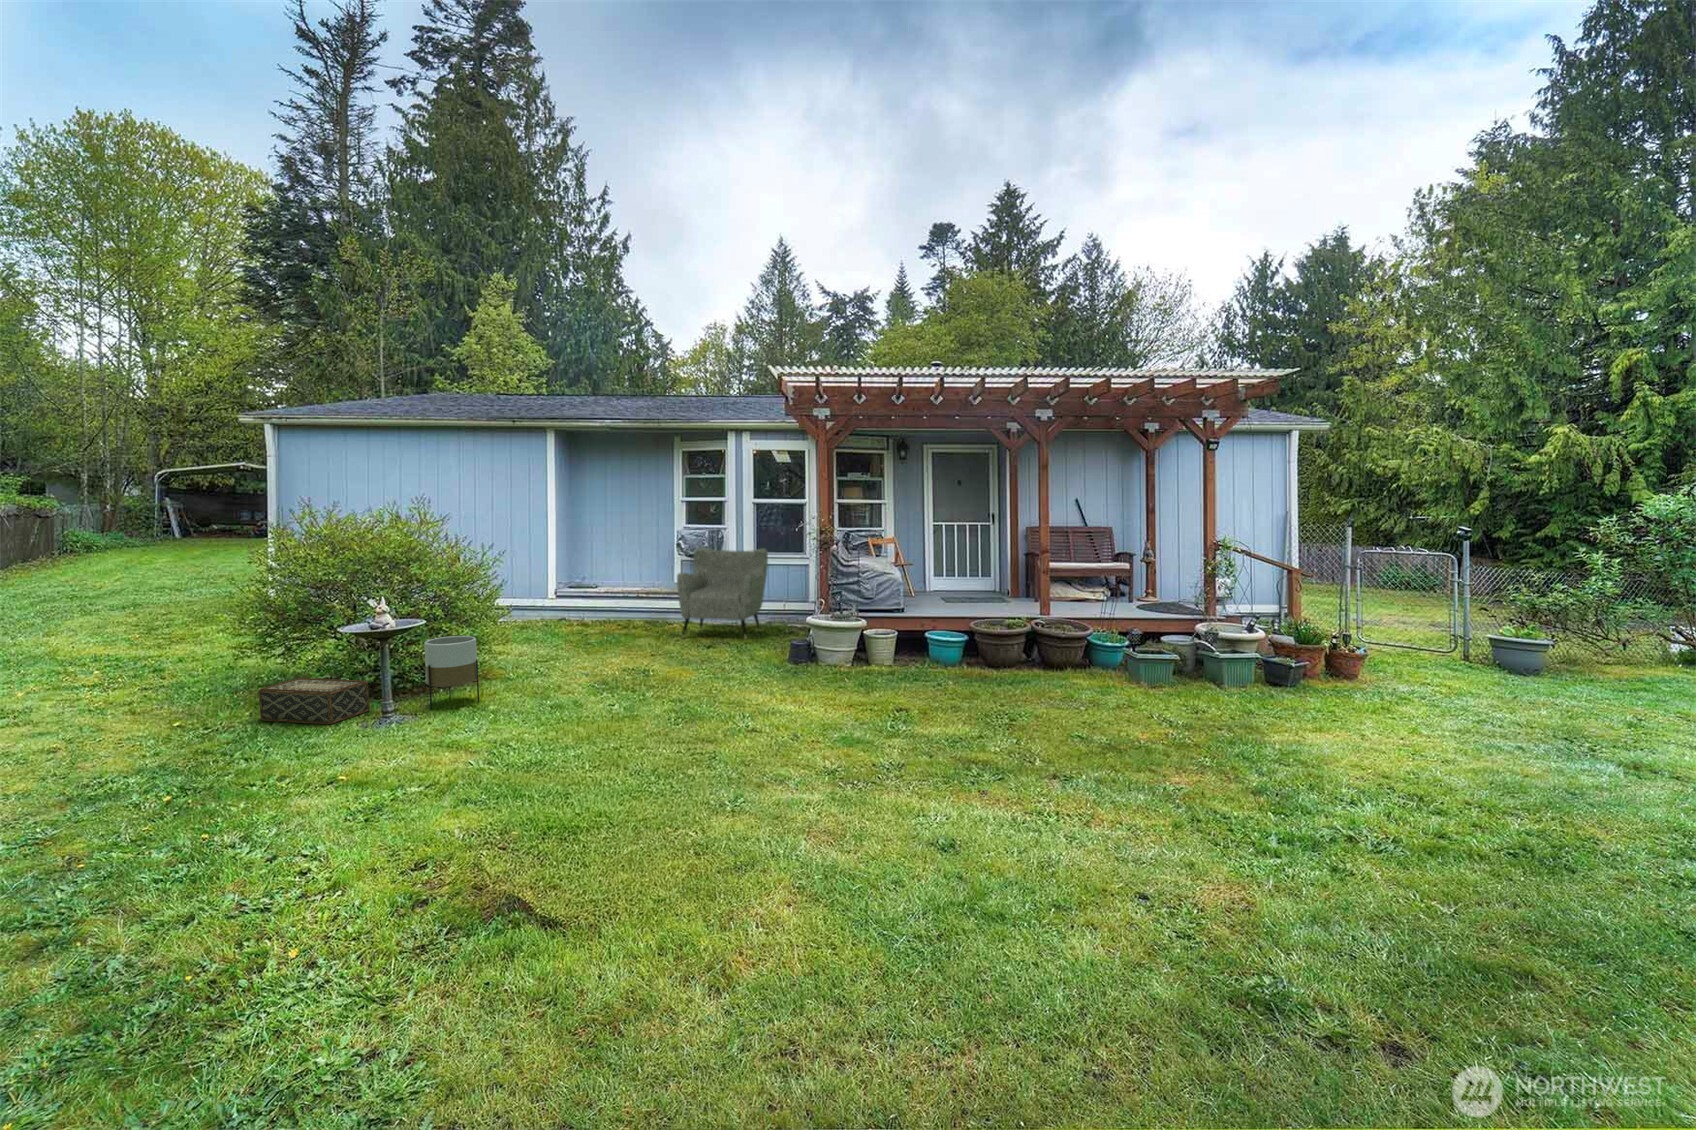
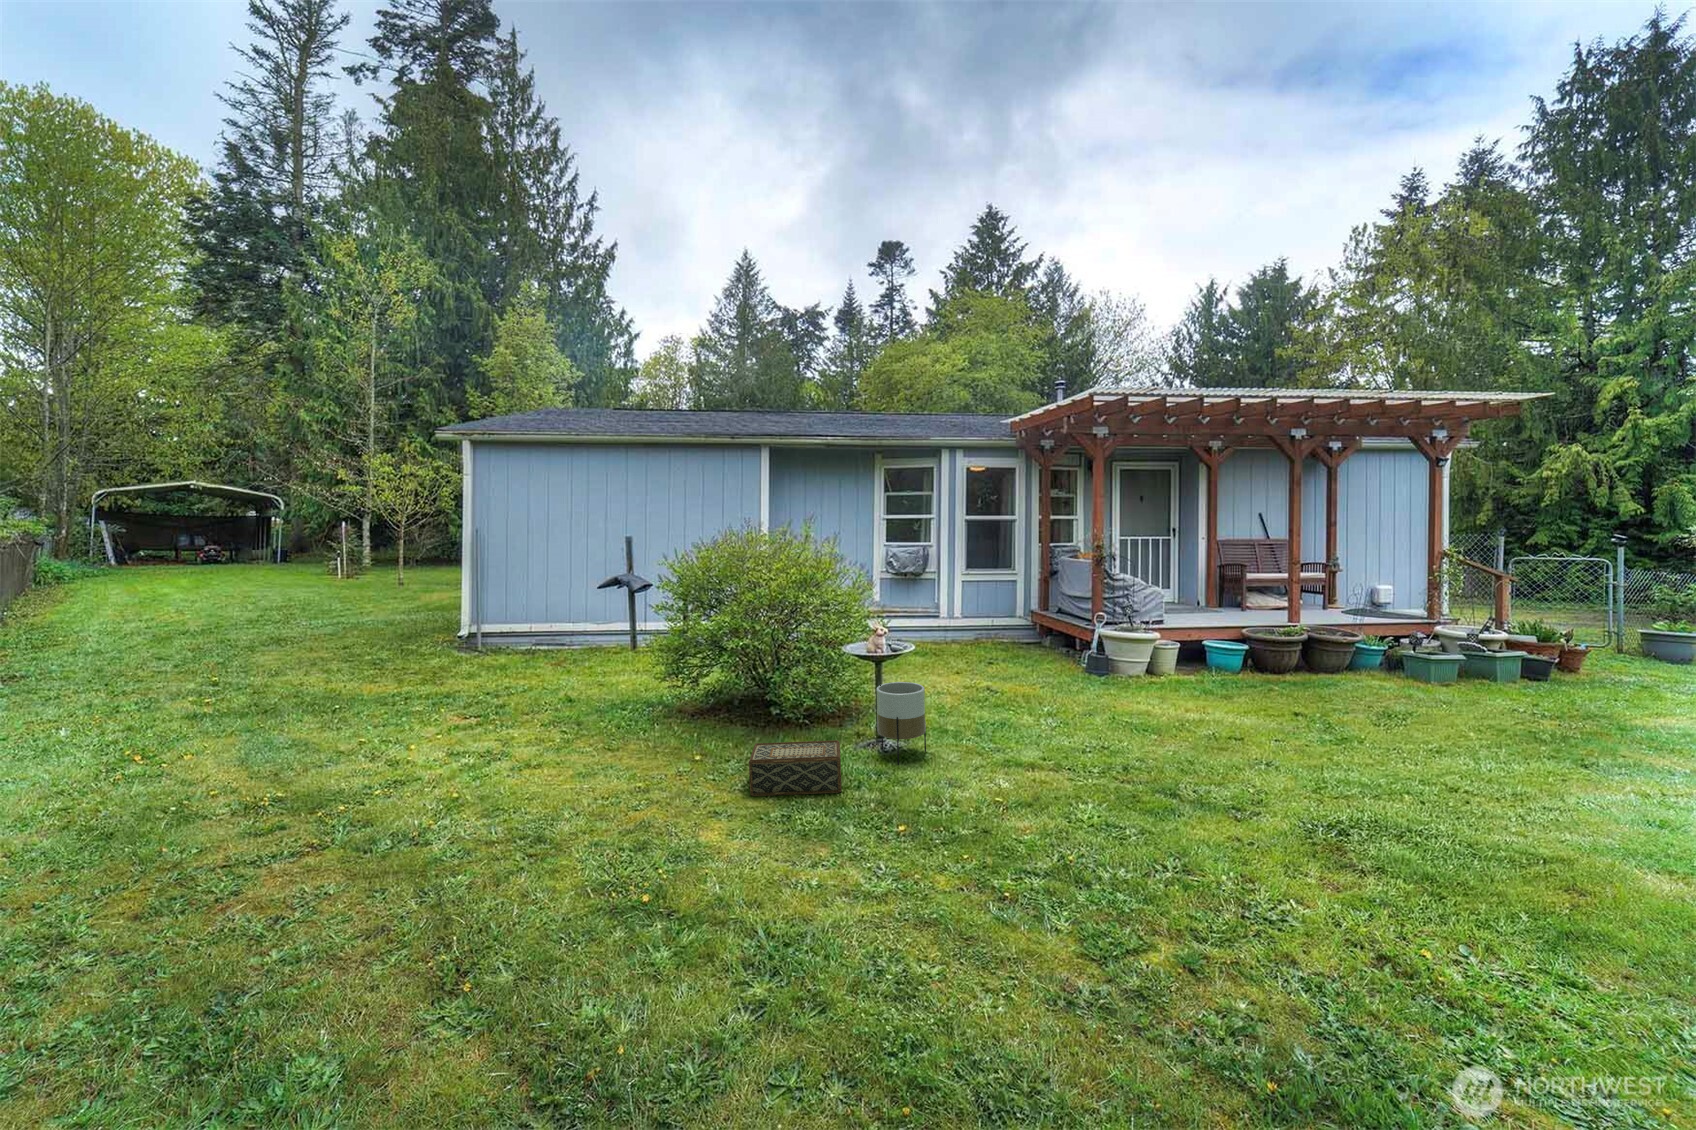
armchair: present [677,547,768,639] -> none [925,569,1013,666]

